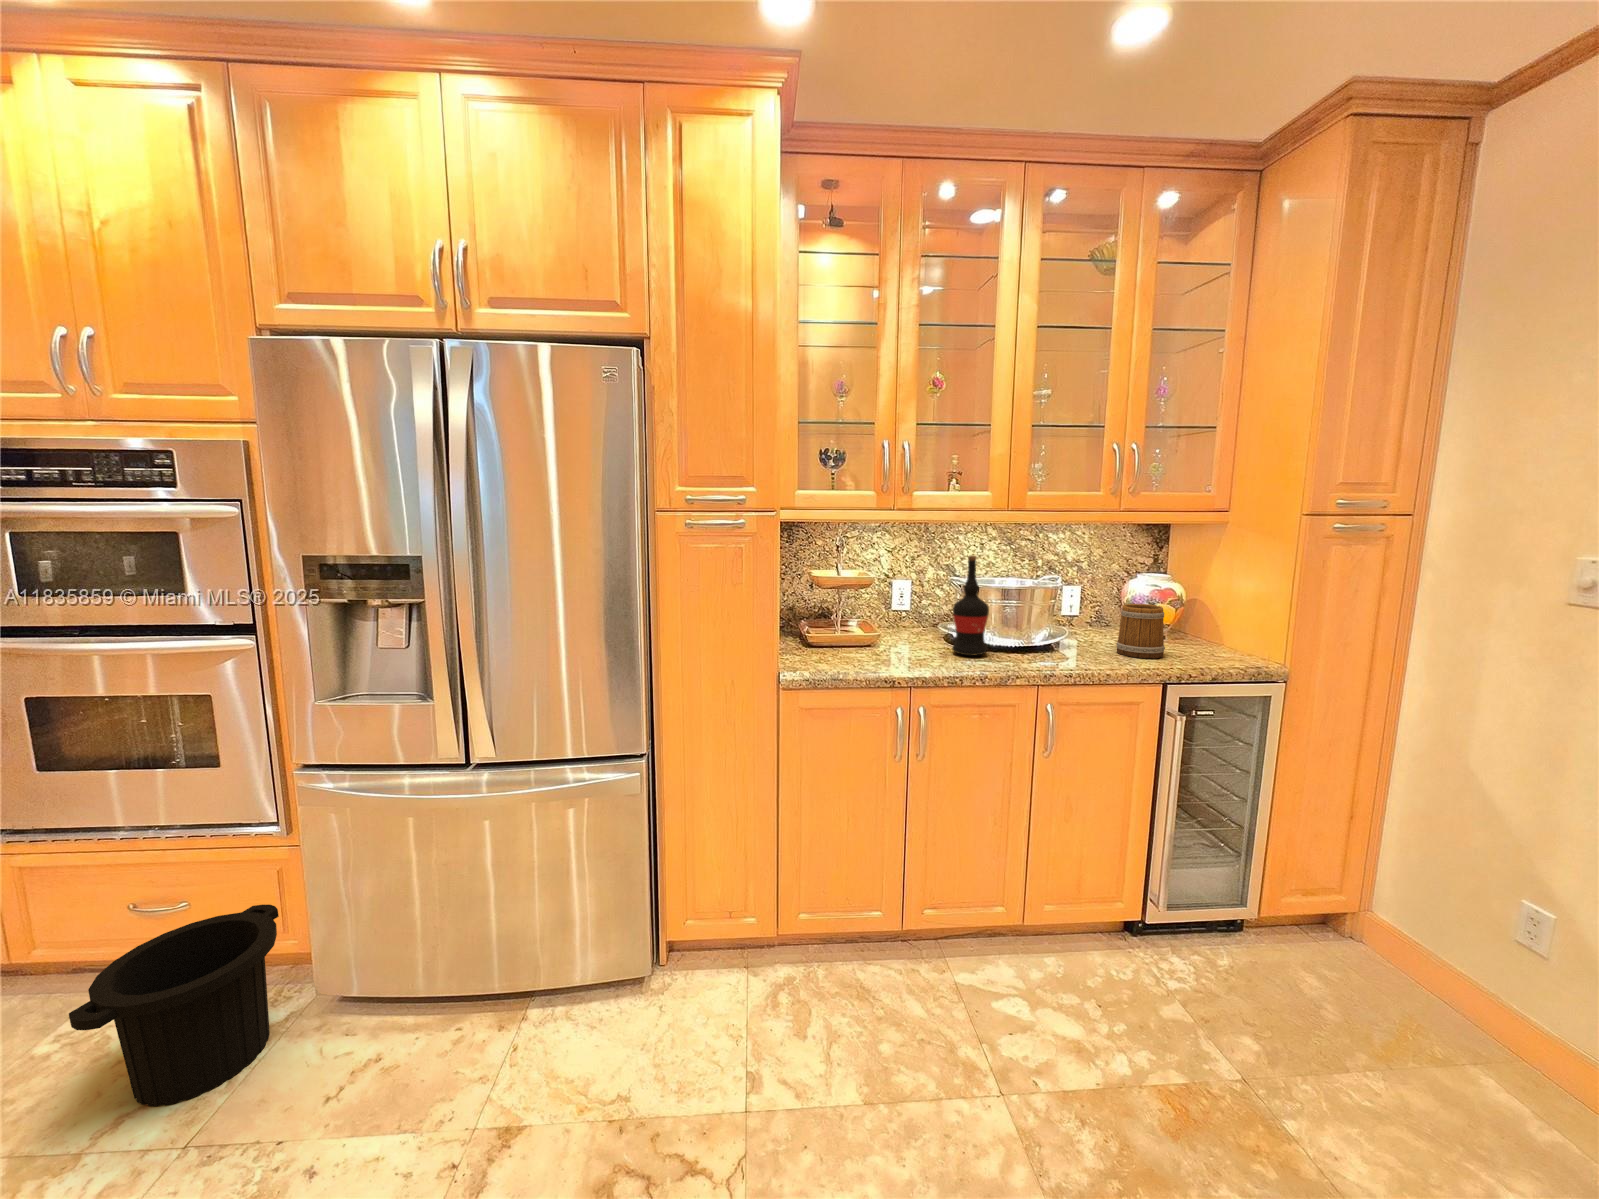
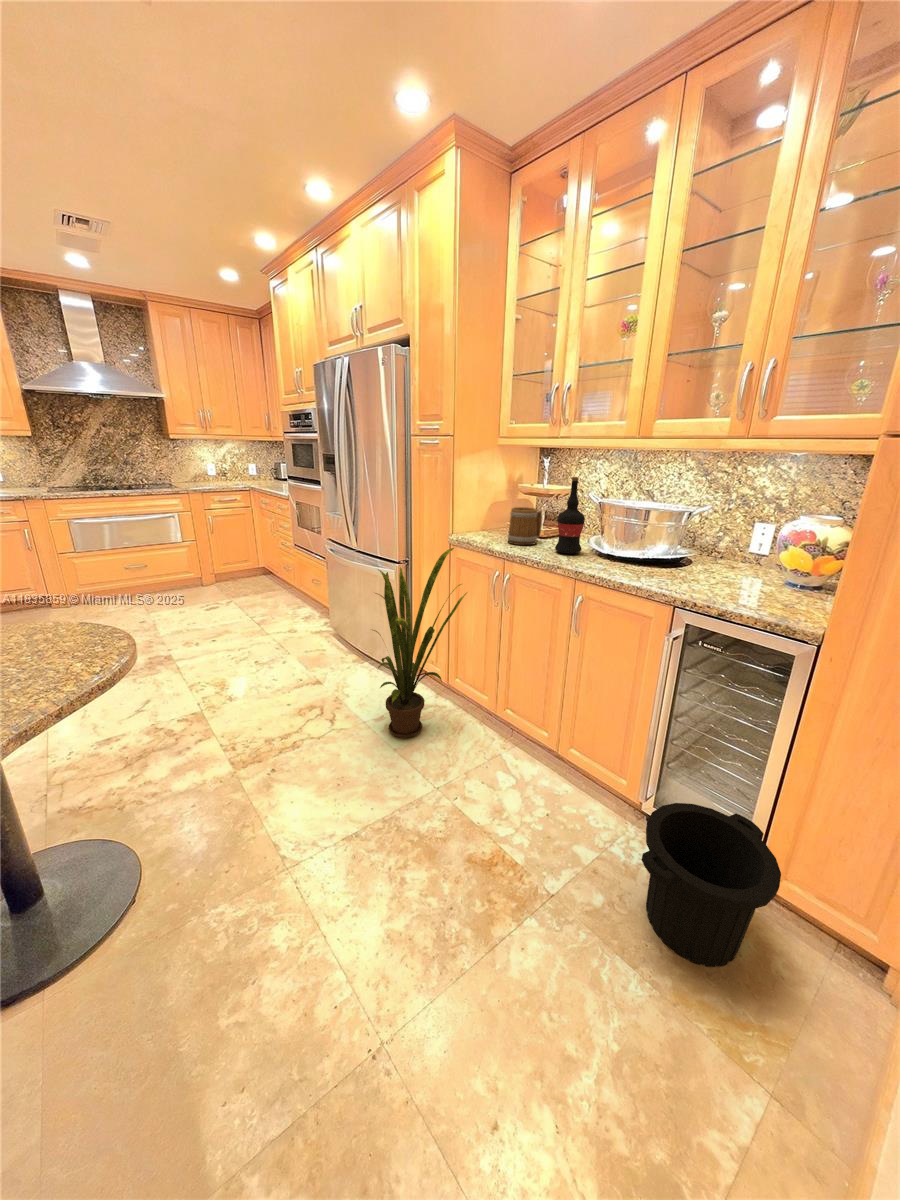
mug: present [1116,604,1165,658] -> present [508,507,542,545]
house plant: none [701,685,915,1091] -> present [373,548,467,738]
trash can: present [69,905,279,1106] -> present [642,803,781,967]

